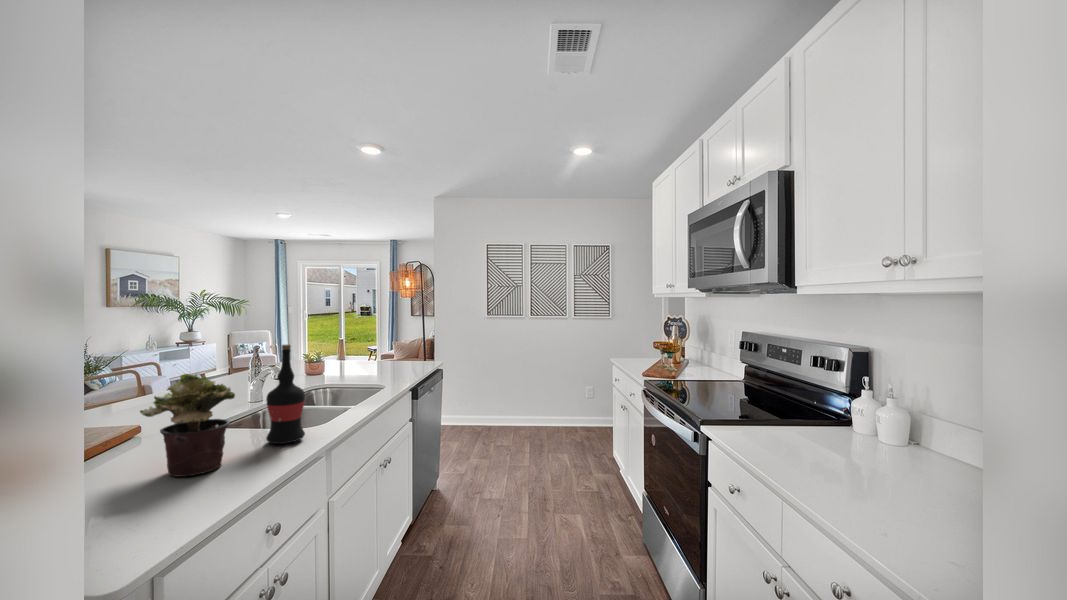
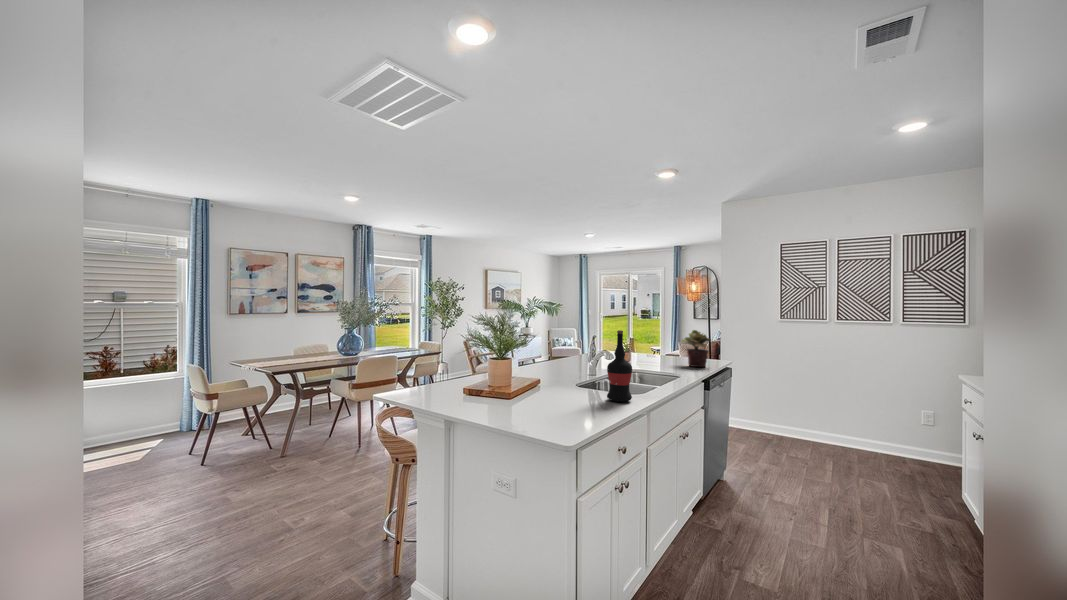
potted plant: present [140,374,235,477] -> present [681,330,711,367]

